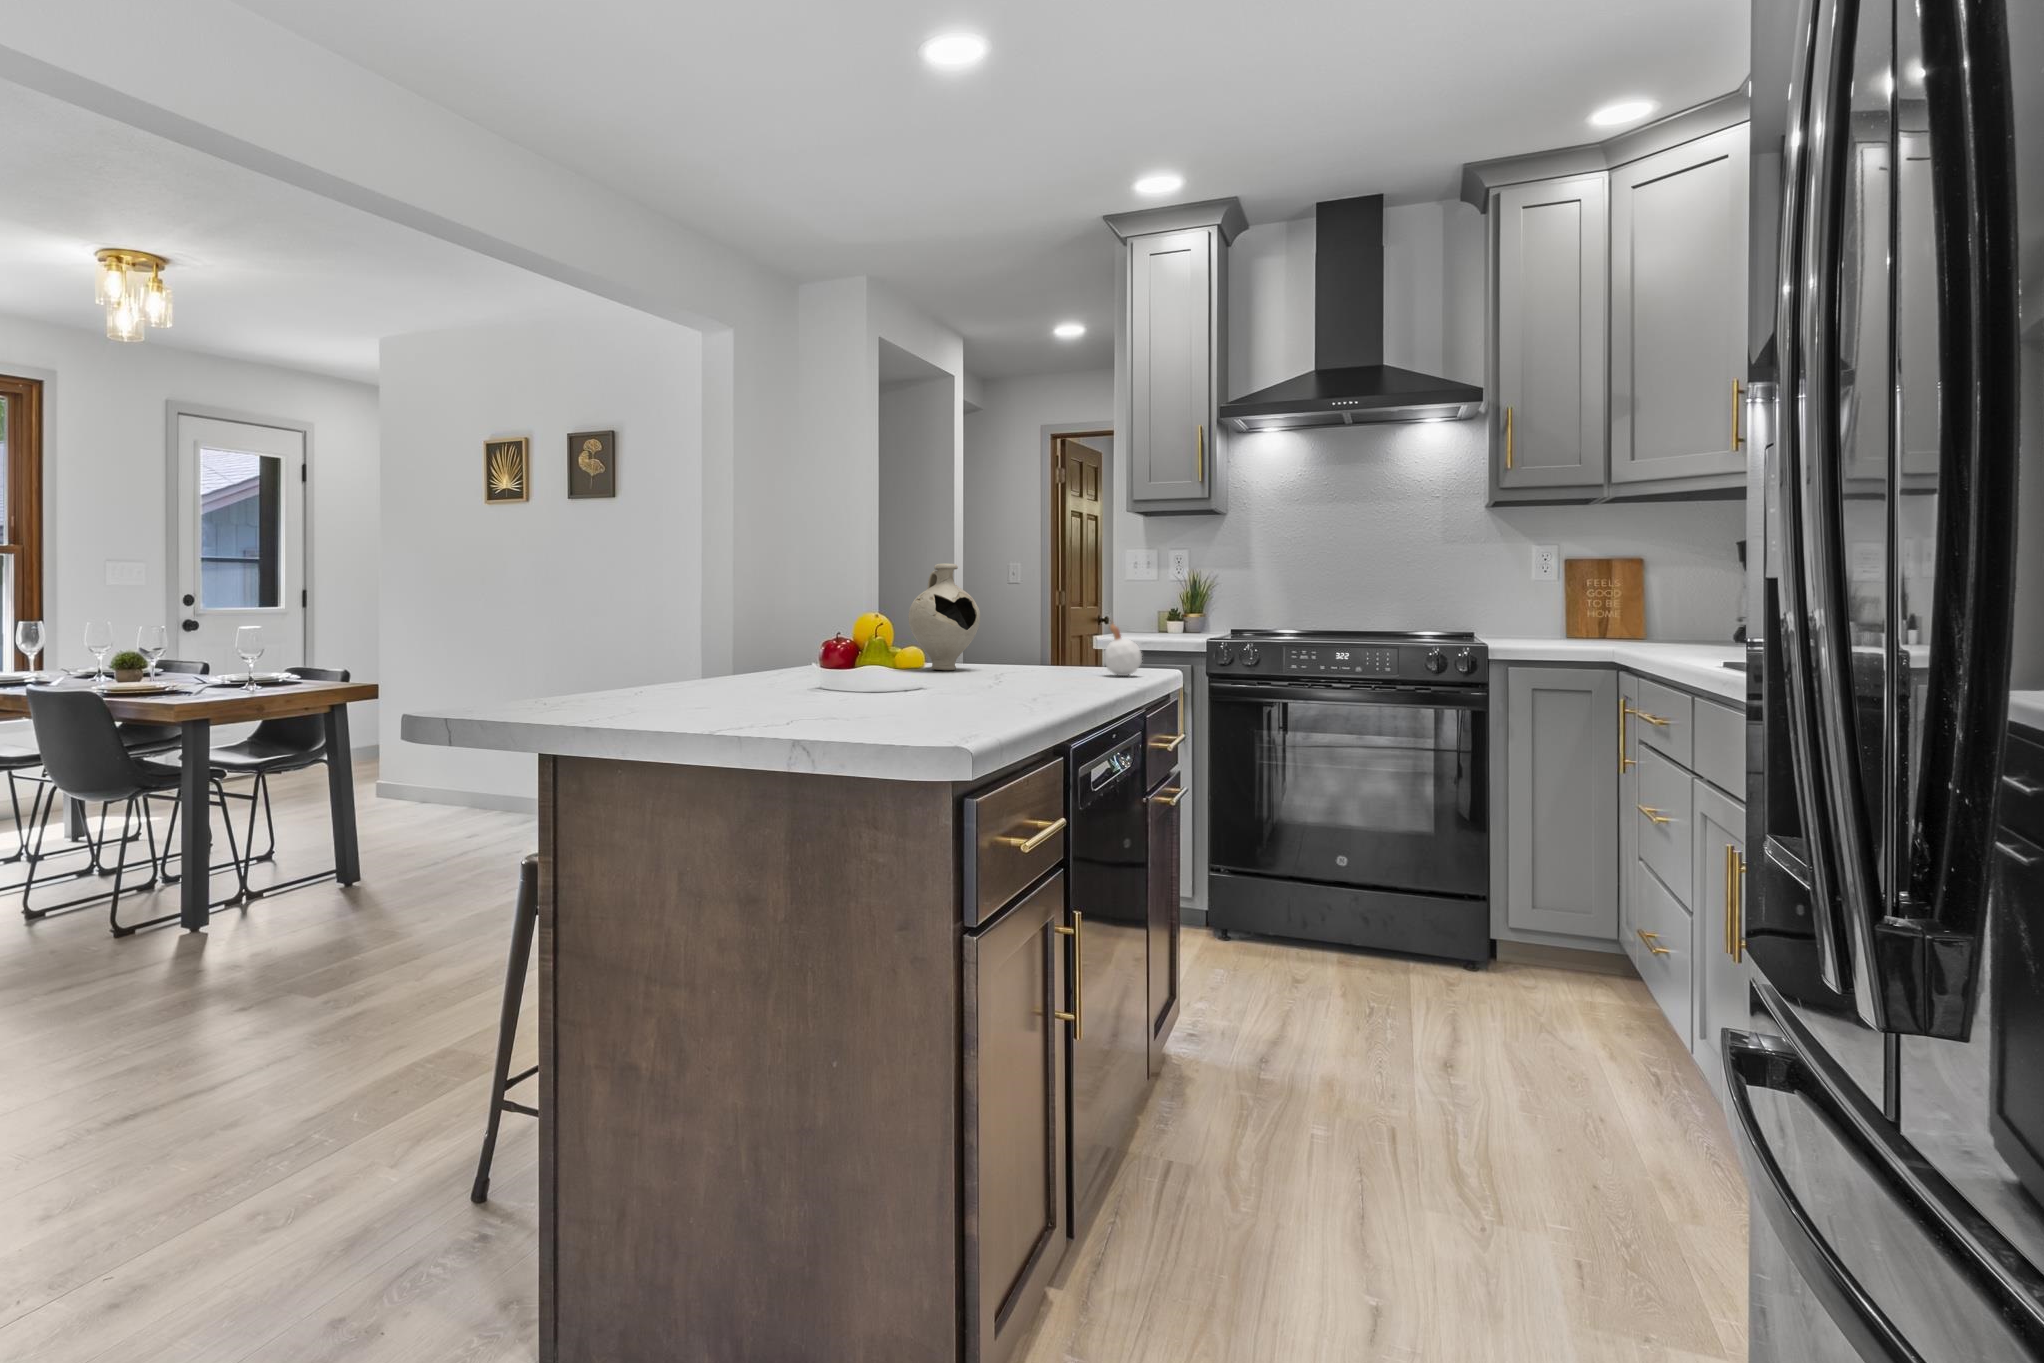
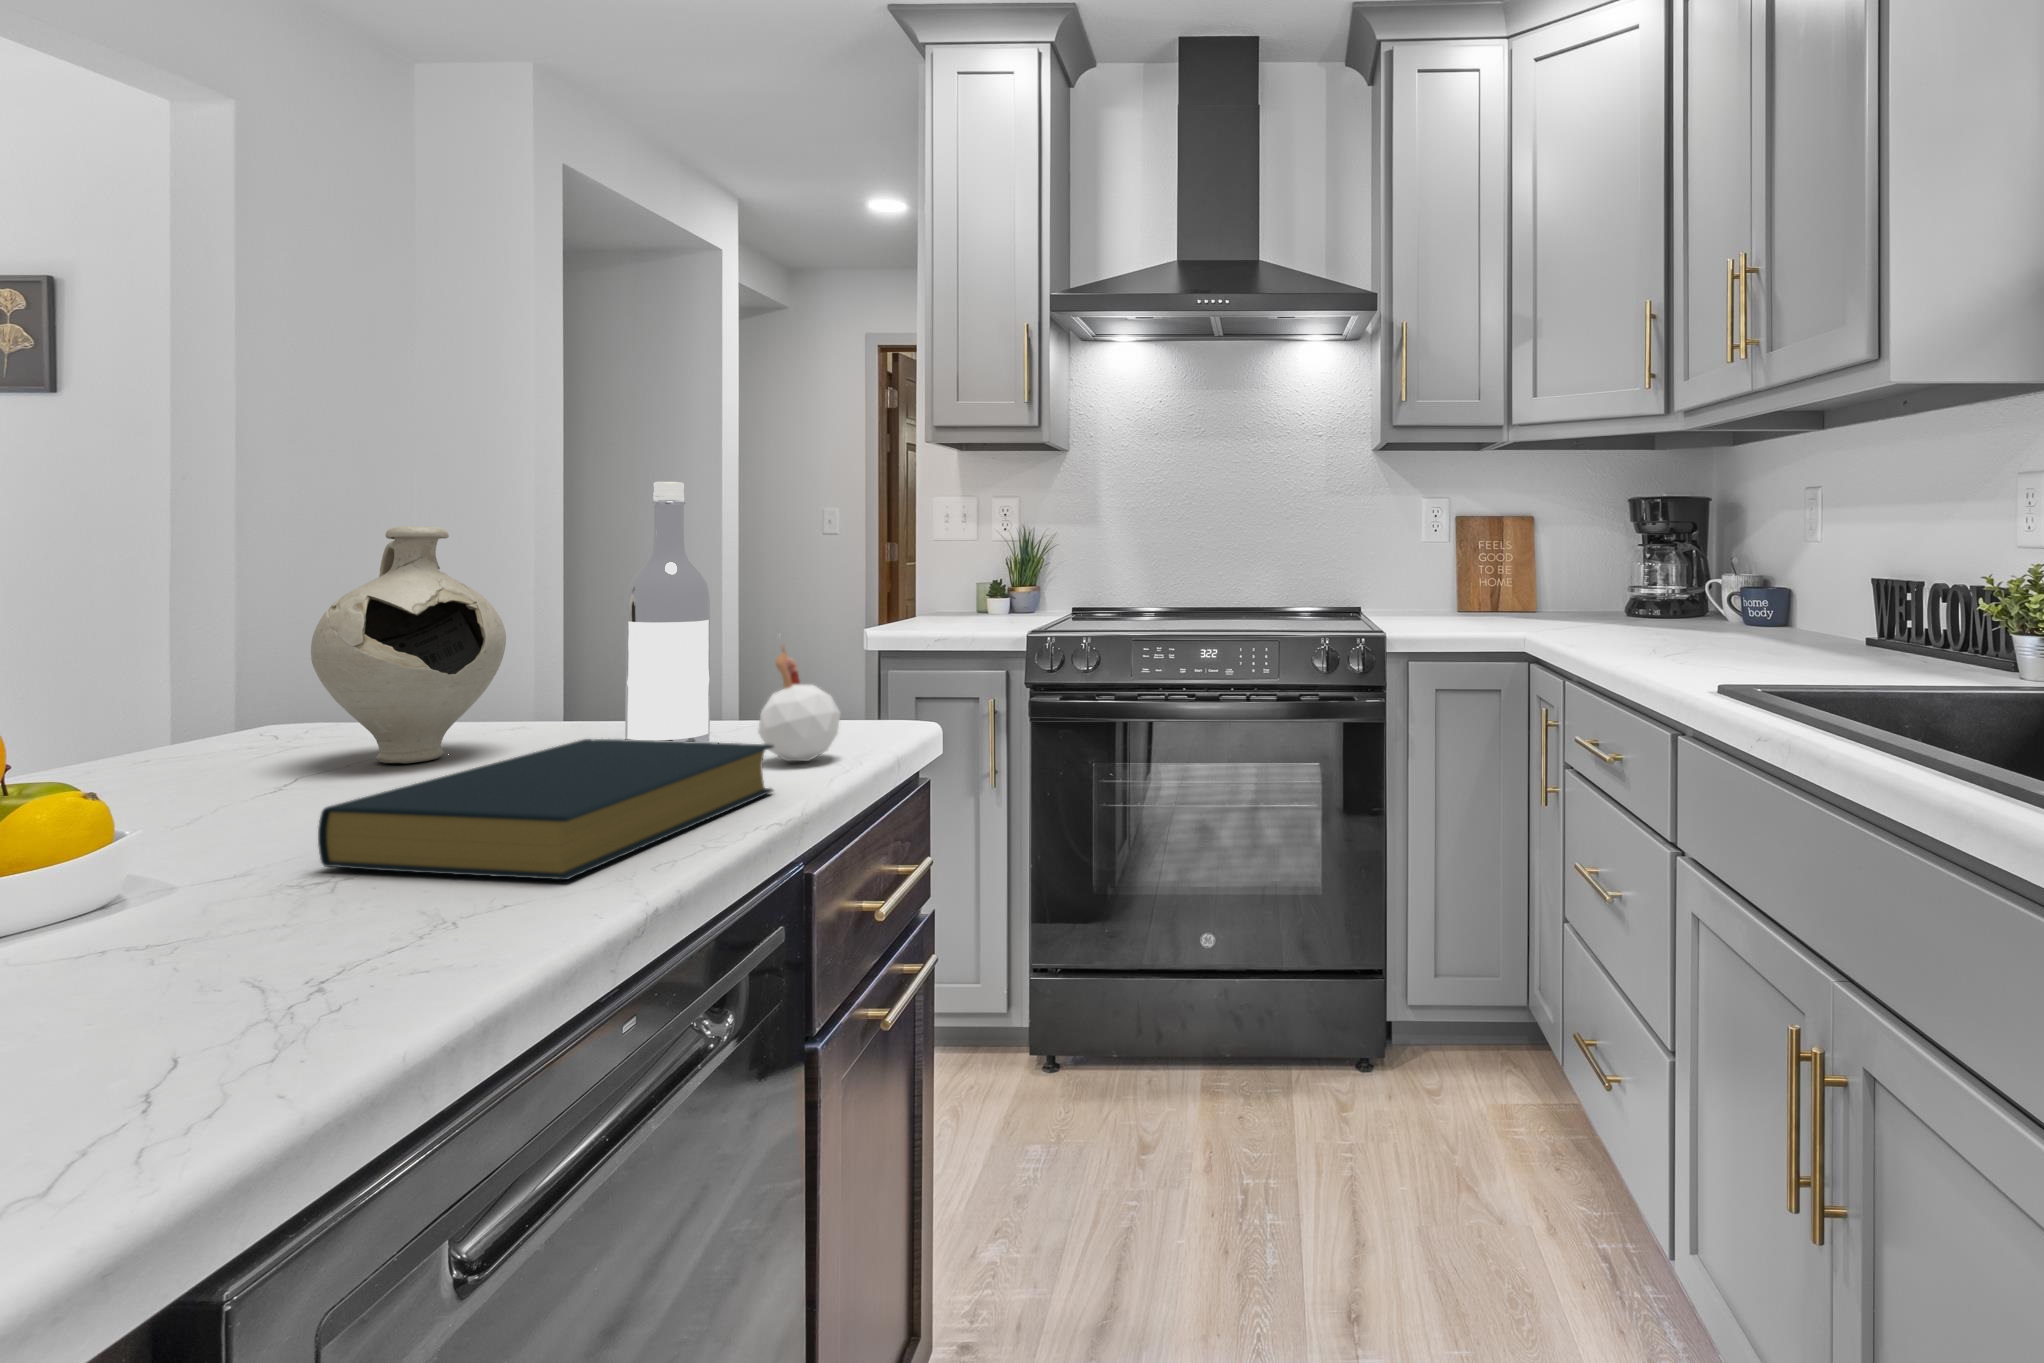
wine bottle: none [1039,541,1076,673] -> present [625,482,710,742]
hardback book: none [978,656,1124,692] -> present [318,739,774,880]

